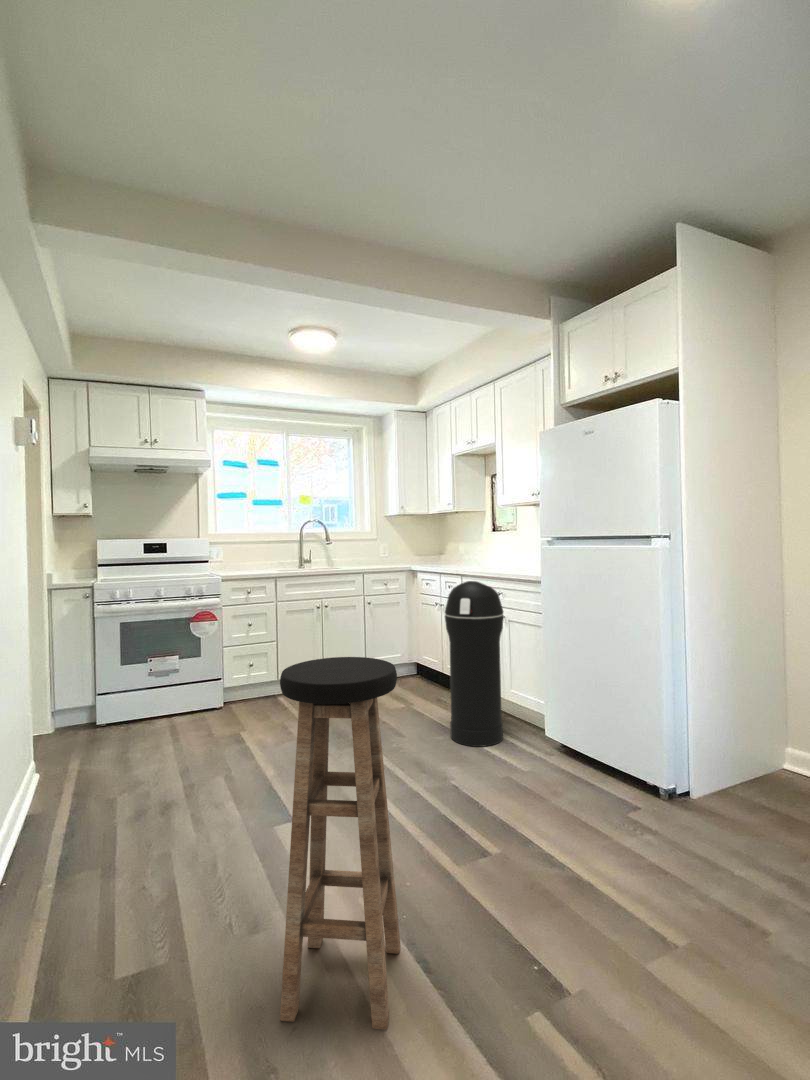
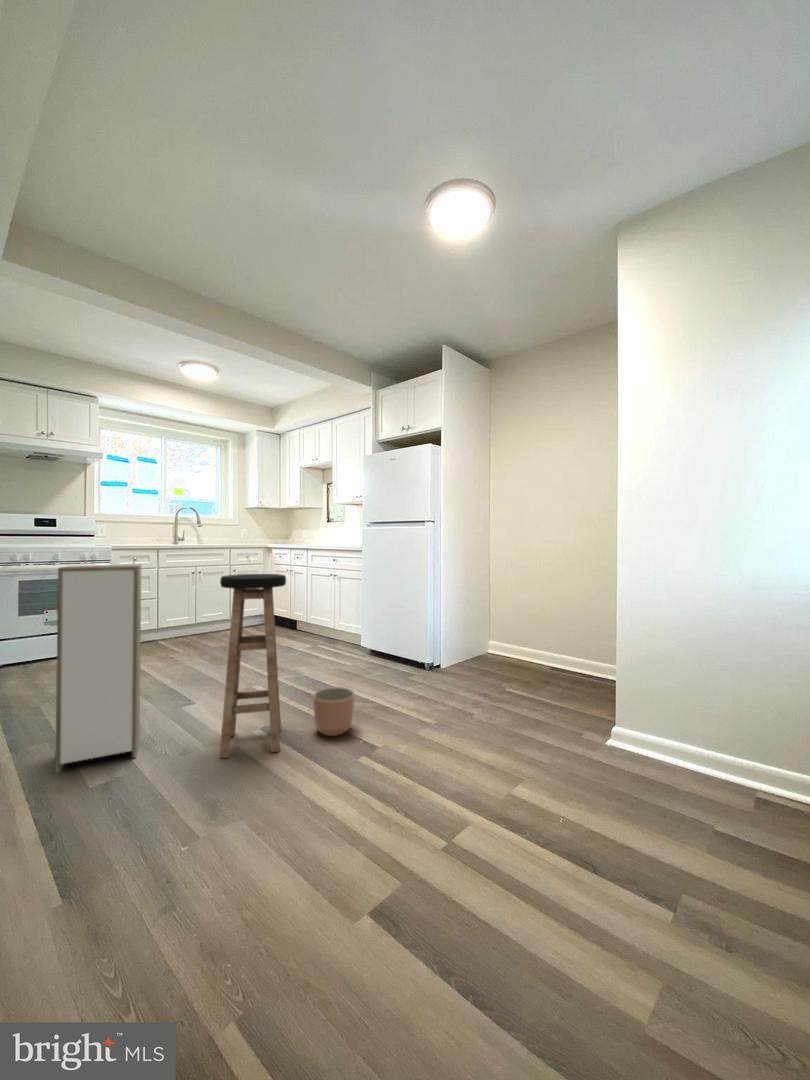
trash can: present [445,581,504,747] -> none [296,549,335,655]
storage cabinet: none [41,639,183,988] -> present [55,565,141,773]
planter: none [455,881,538,1002] -> present [313,687,355,736]

